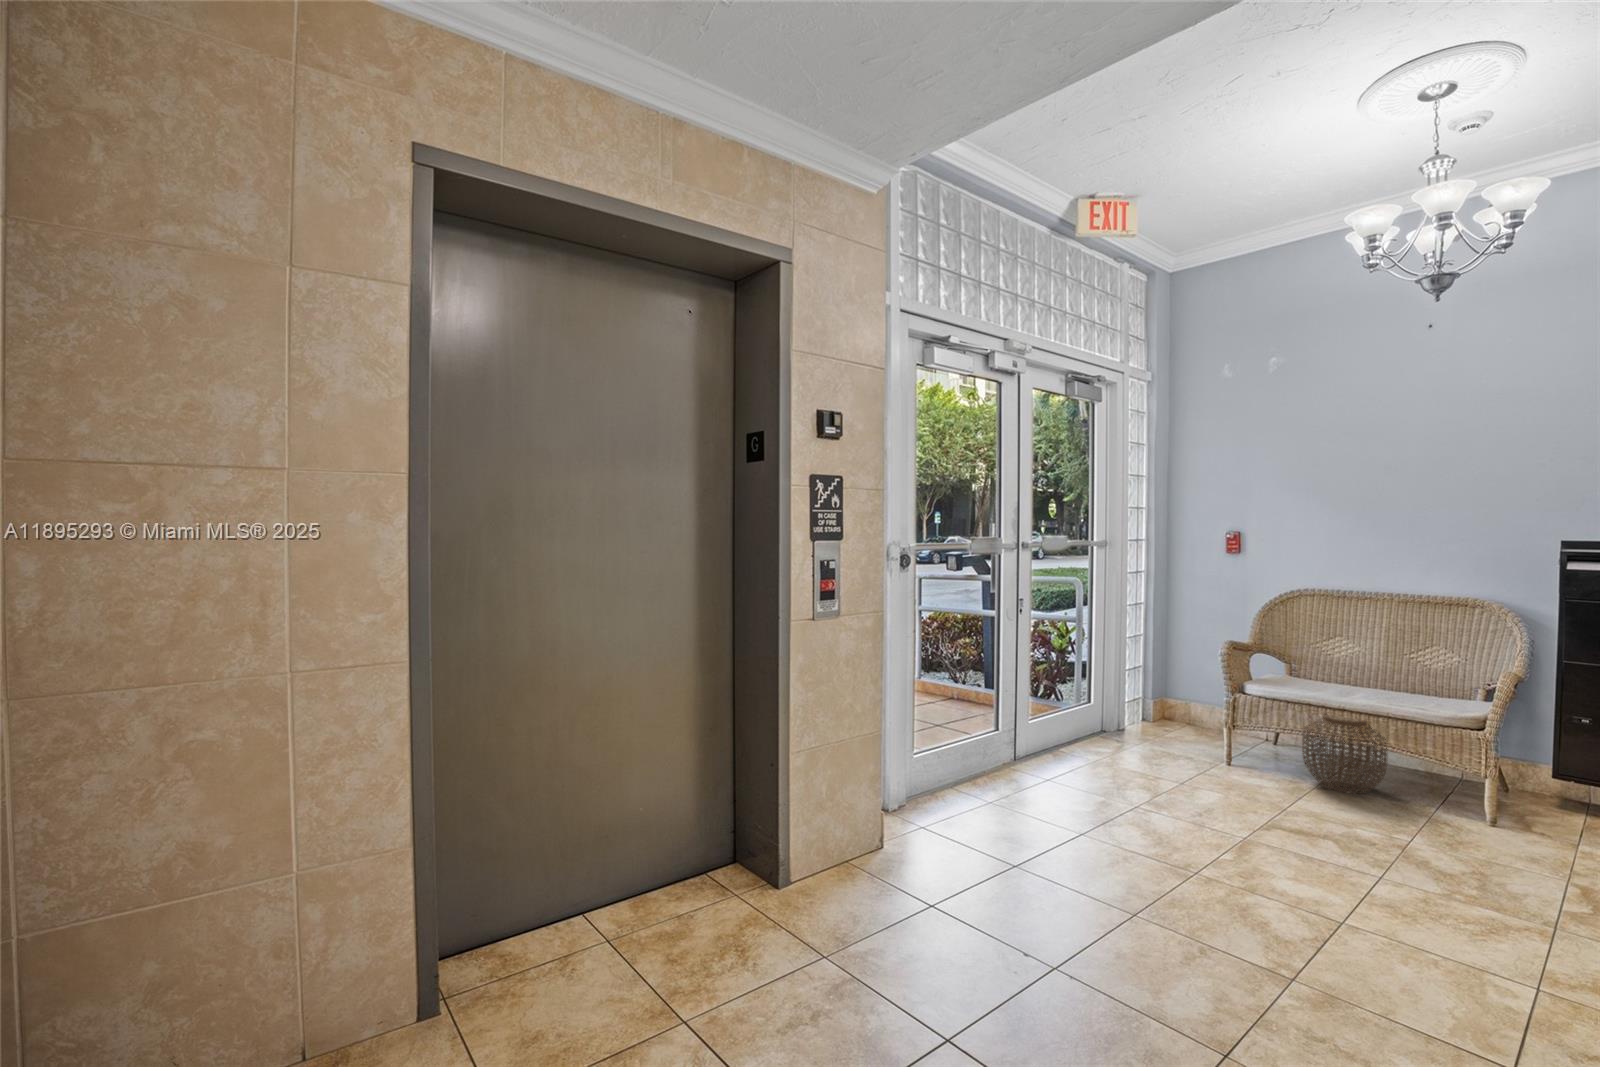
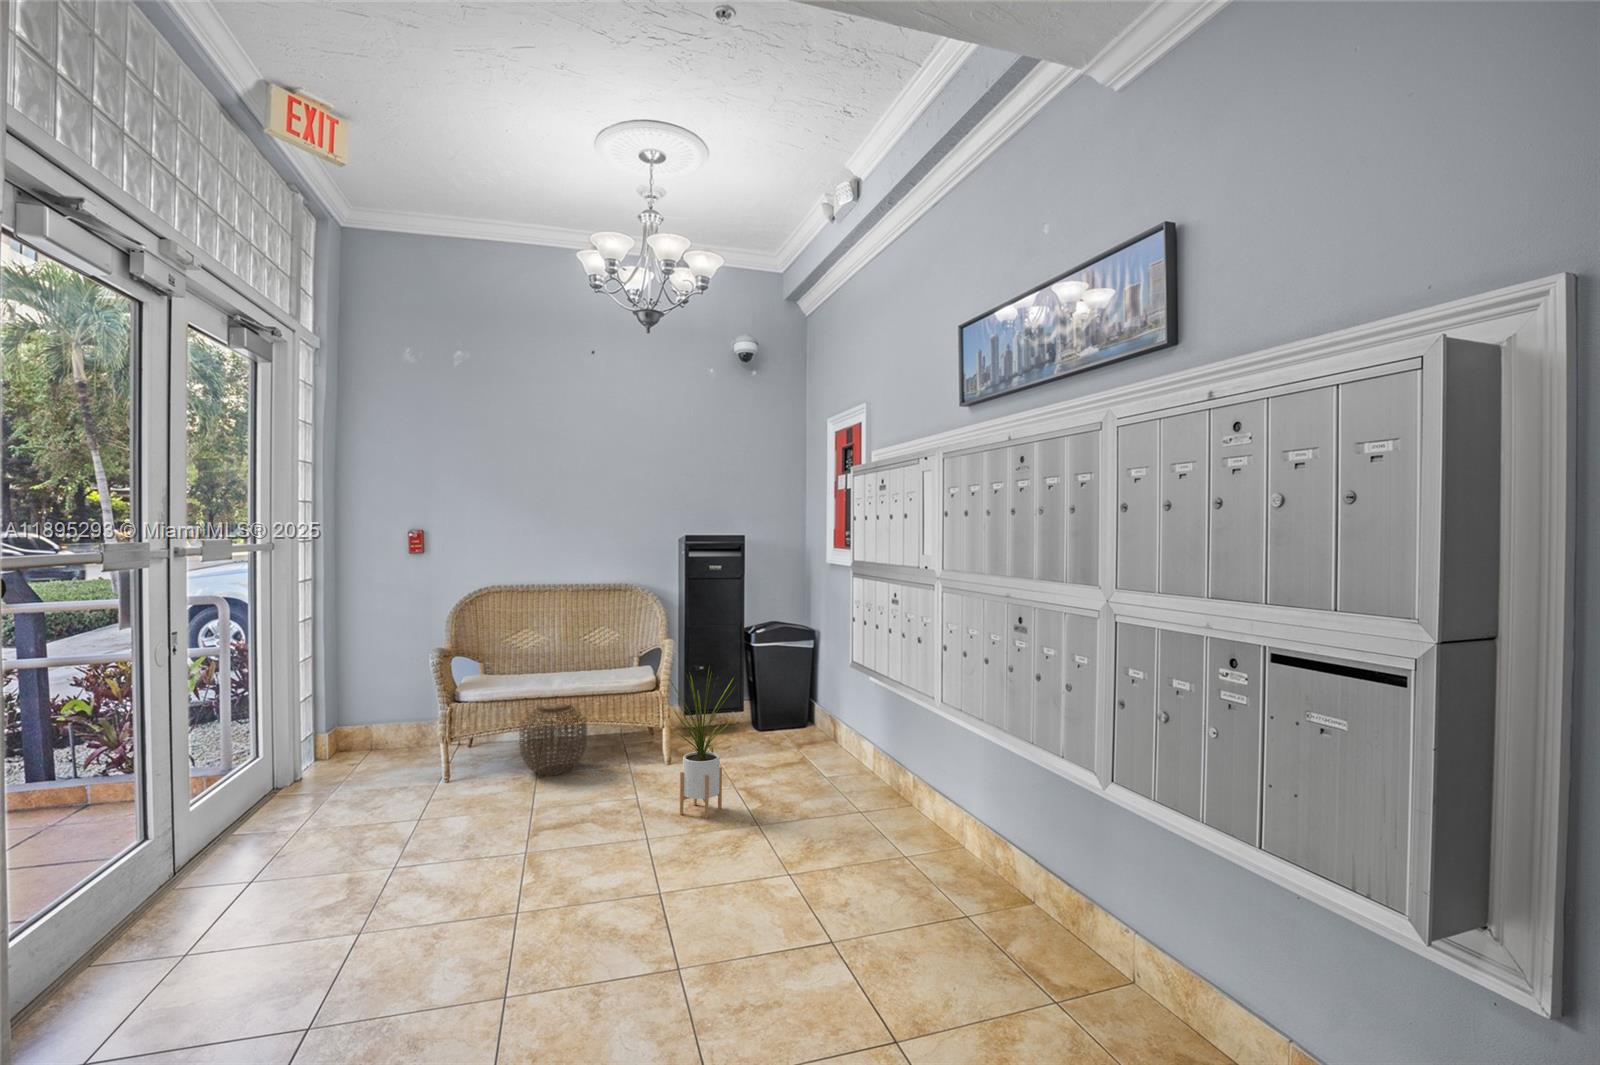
house plant: none [1435,700,1570,896] -> present [670,675,739,818]

